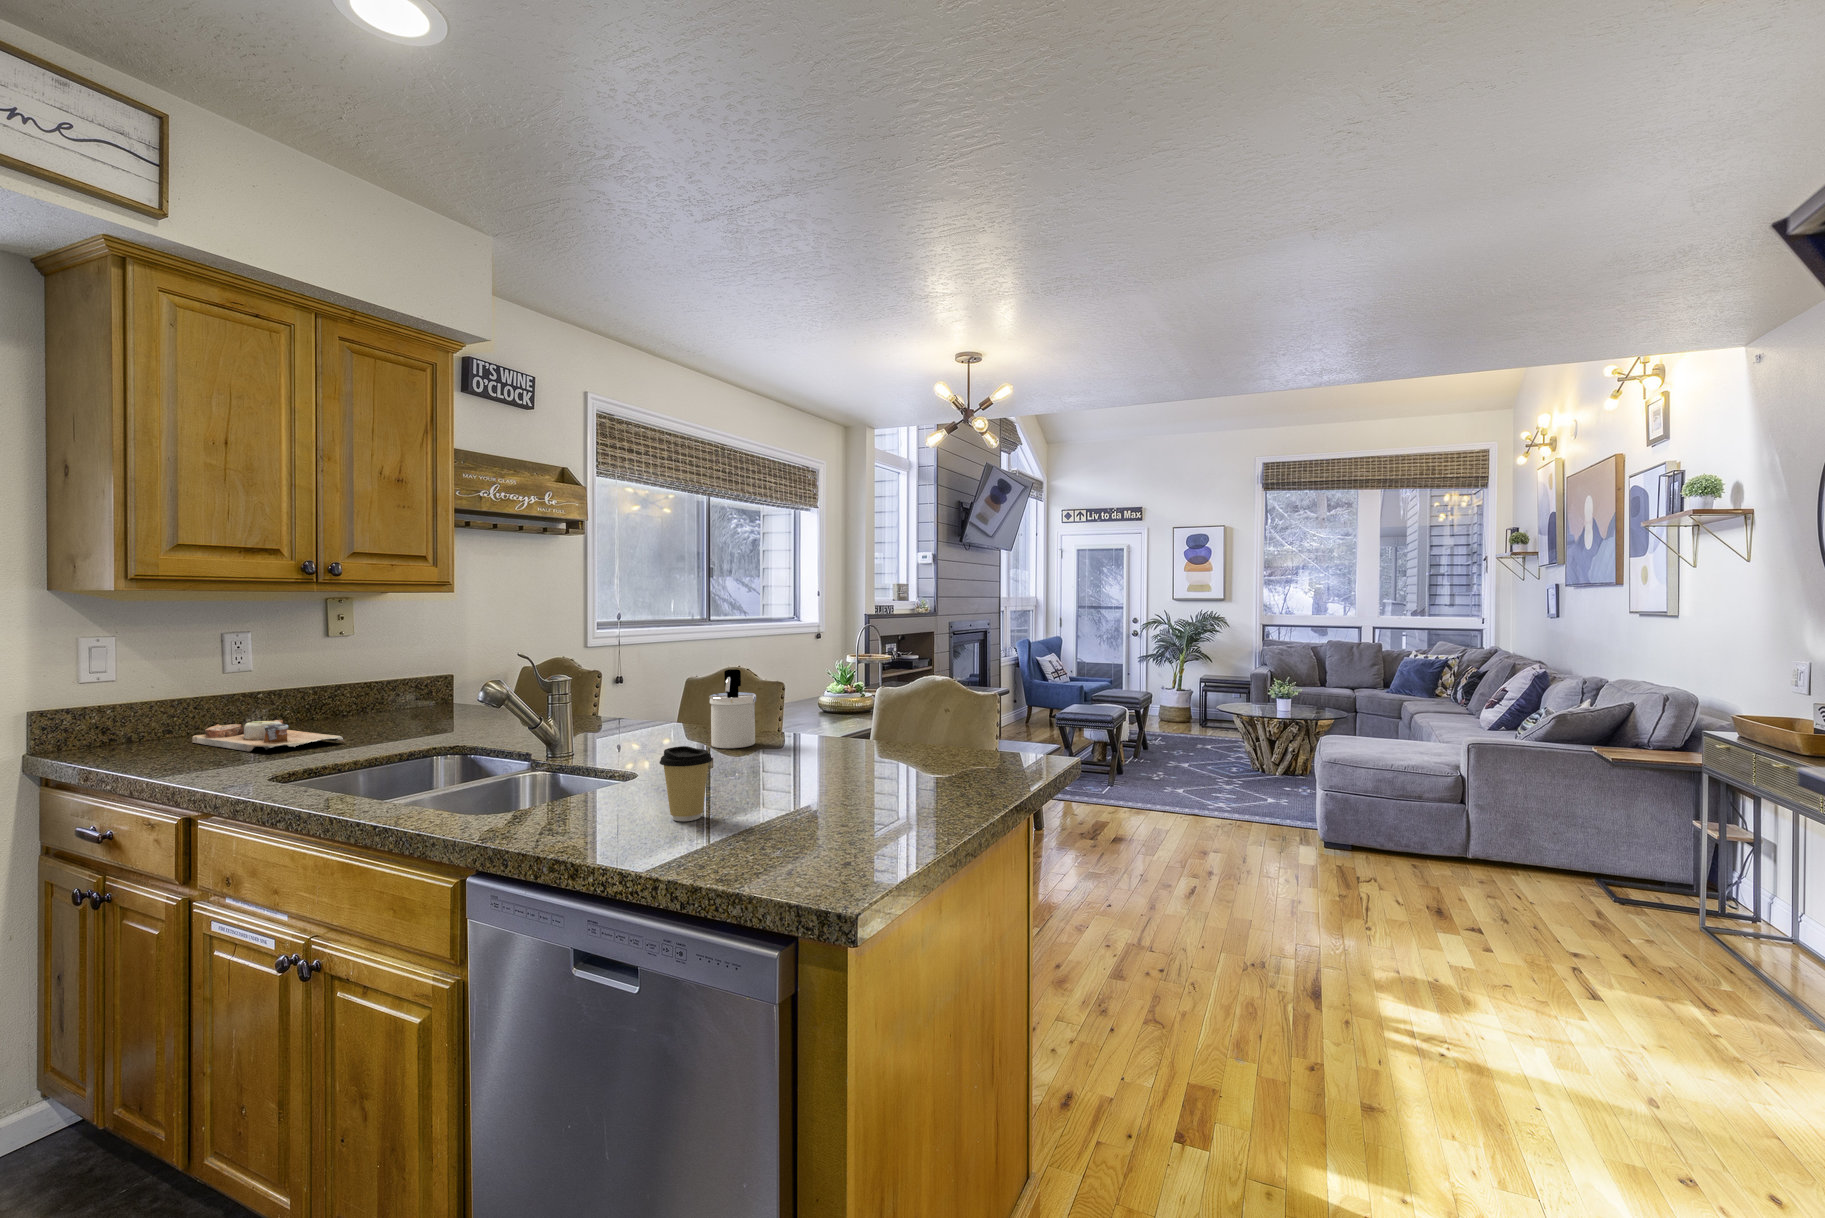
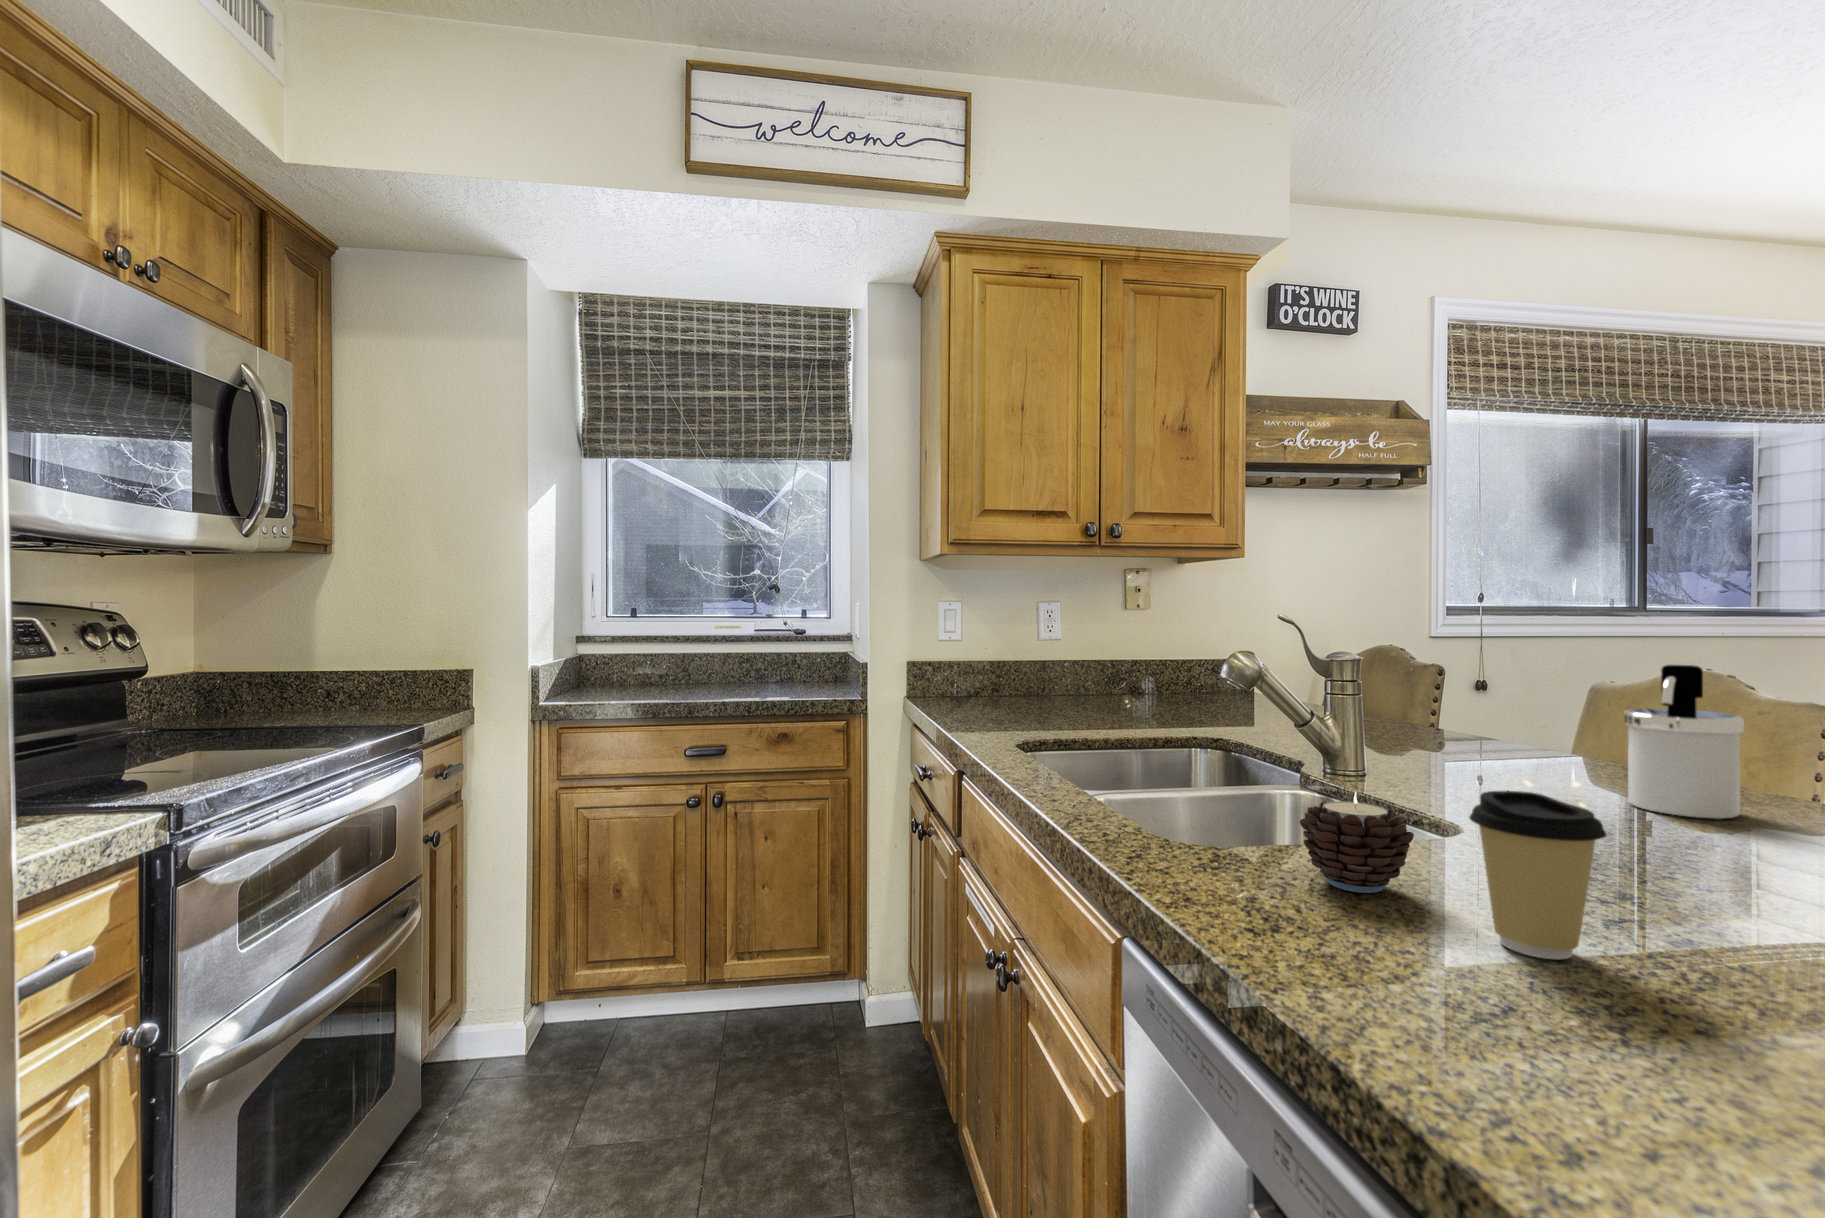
cutting board: present [192,720,345,752] -> none [1008,687,1117,718]
candle: none [569,761,630,817] -> present [1300,792,1414,893]

